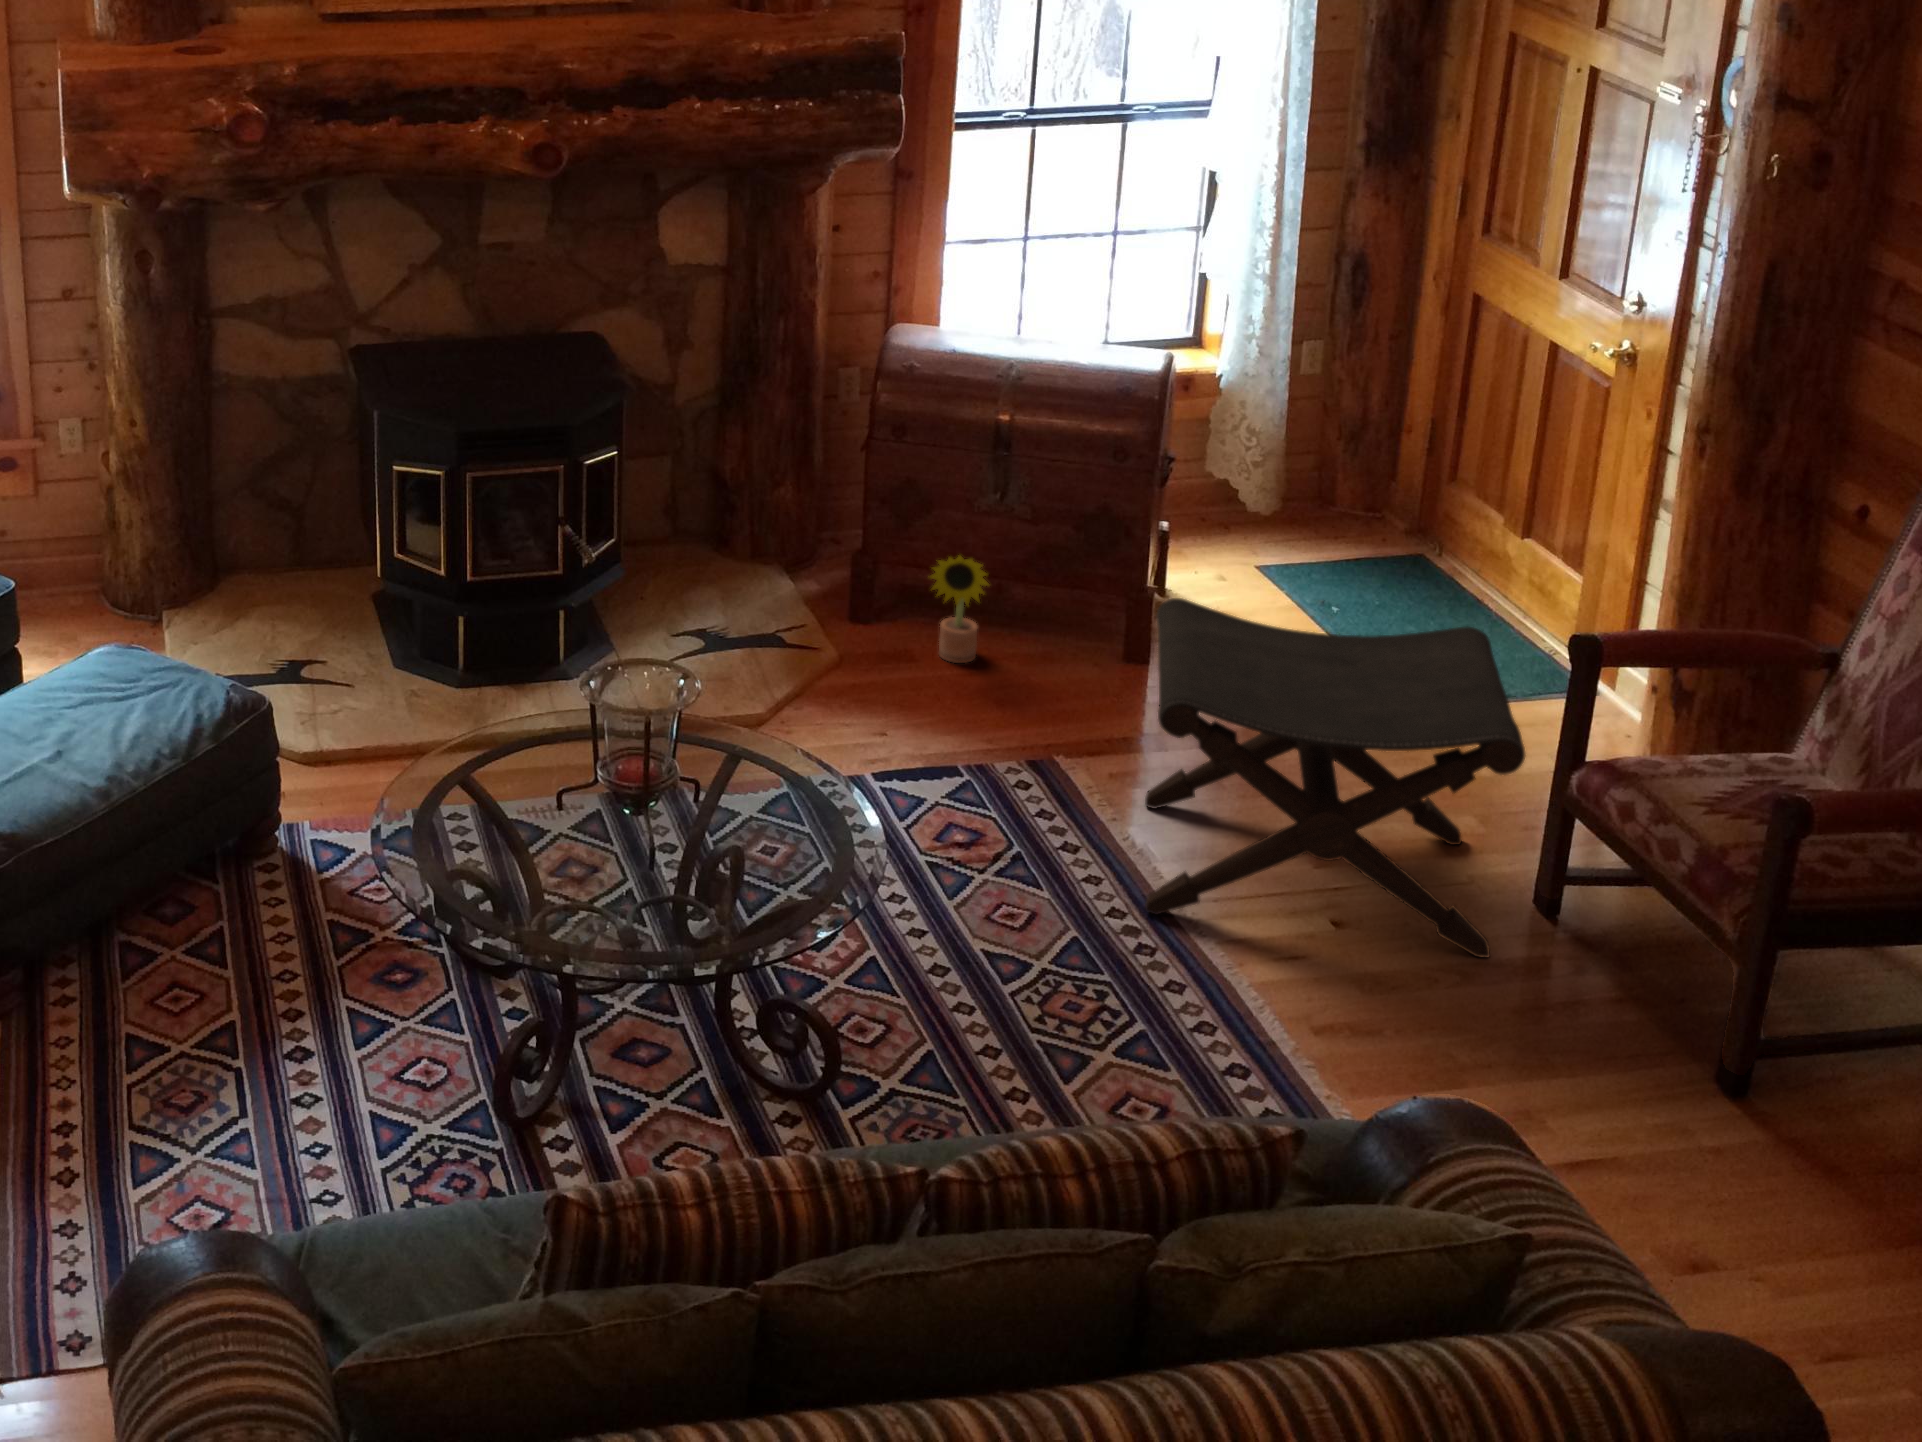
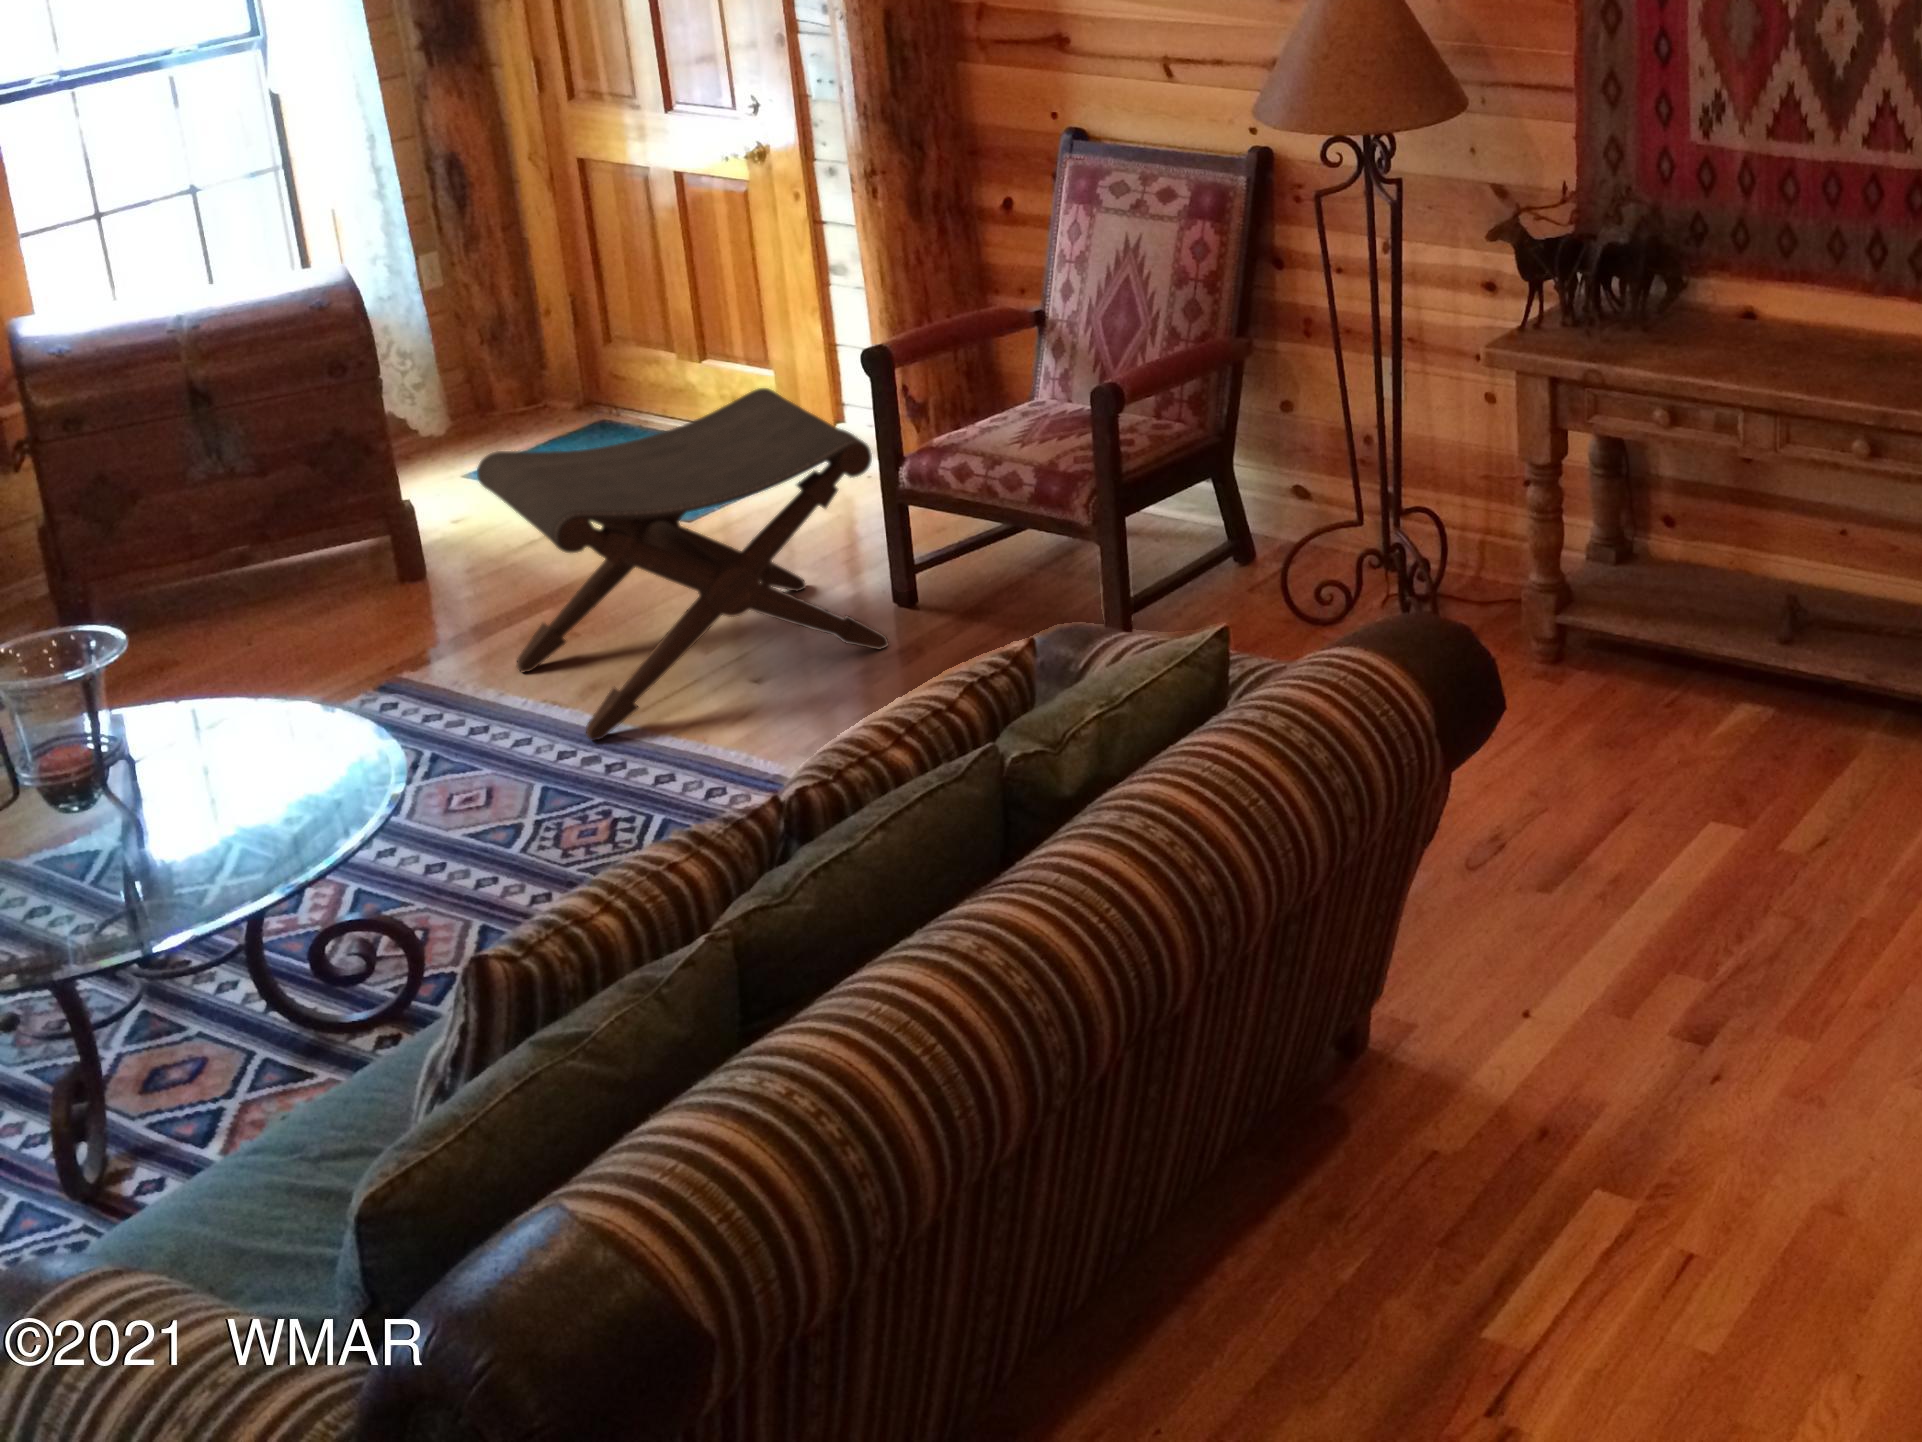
decorative plant: present [930,556,988,663] -> none [168,523,246,650]

